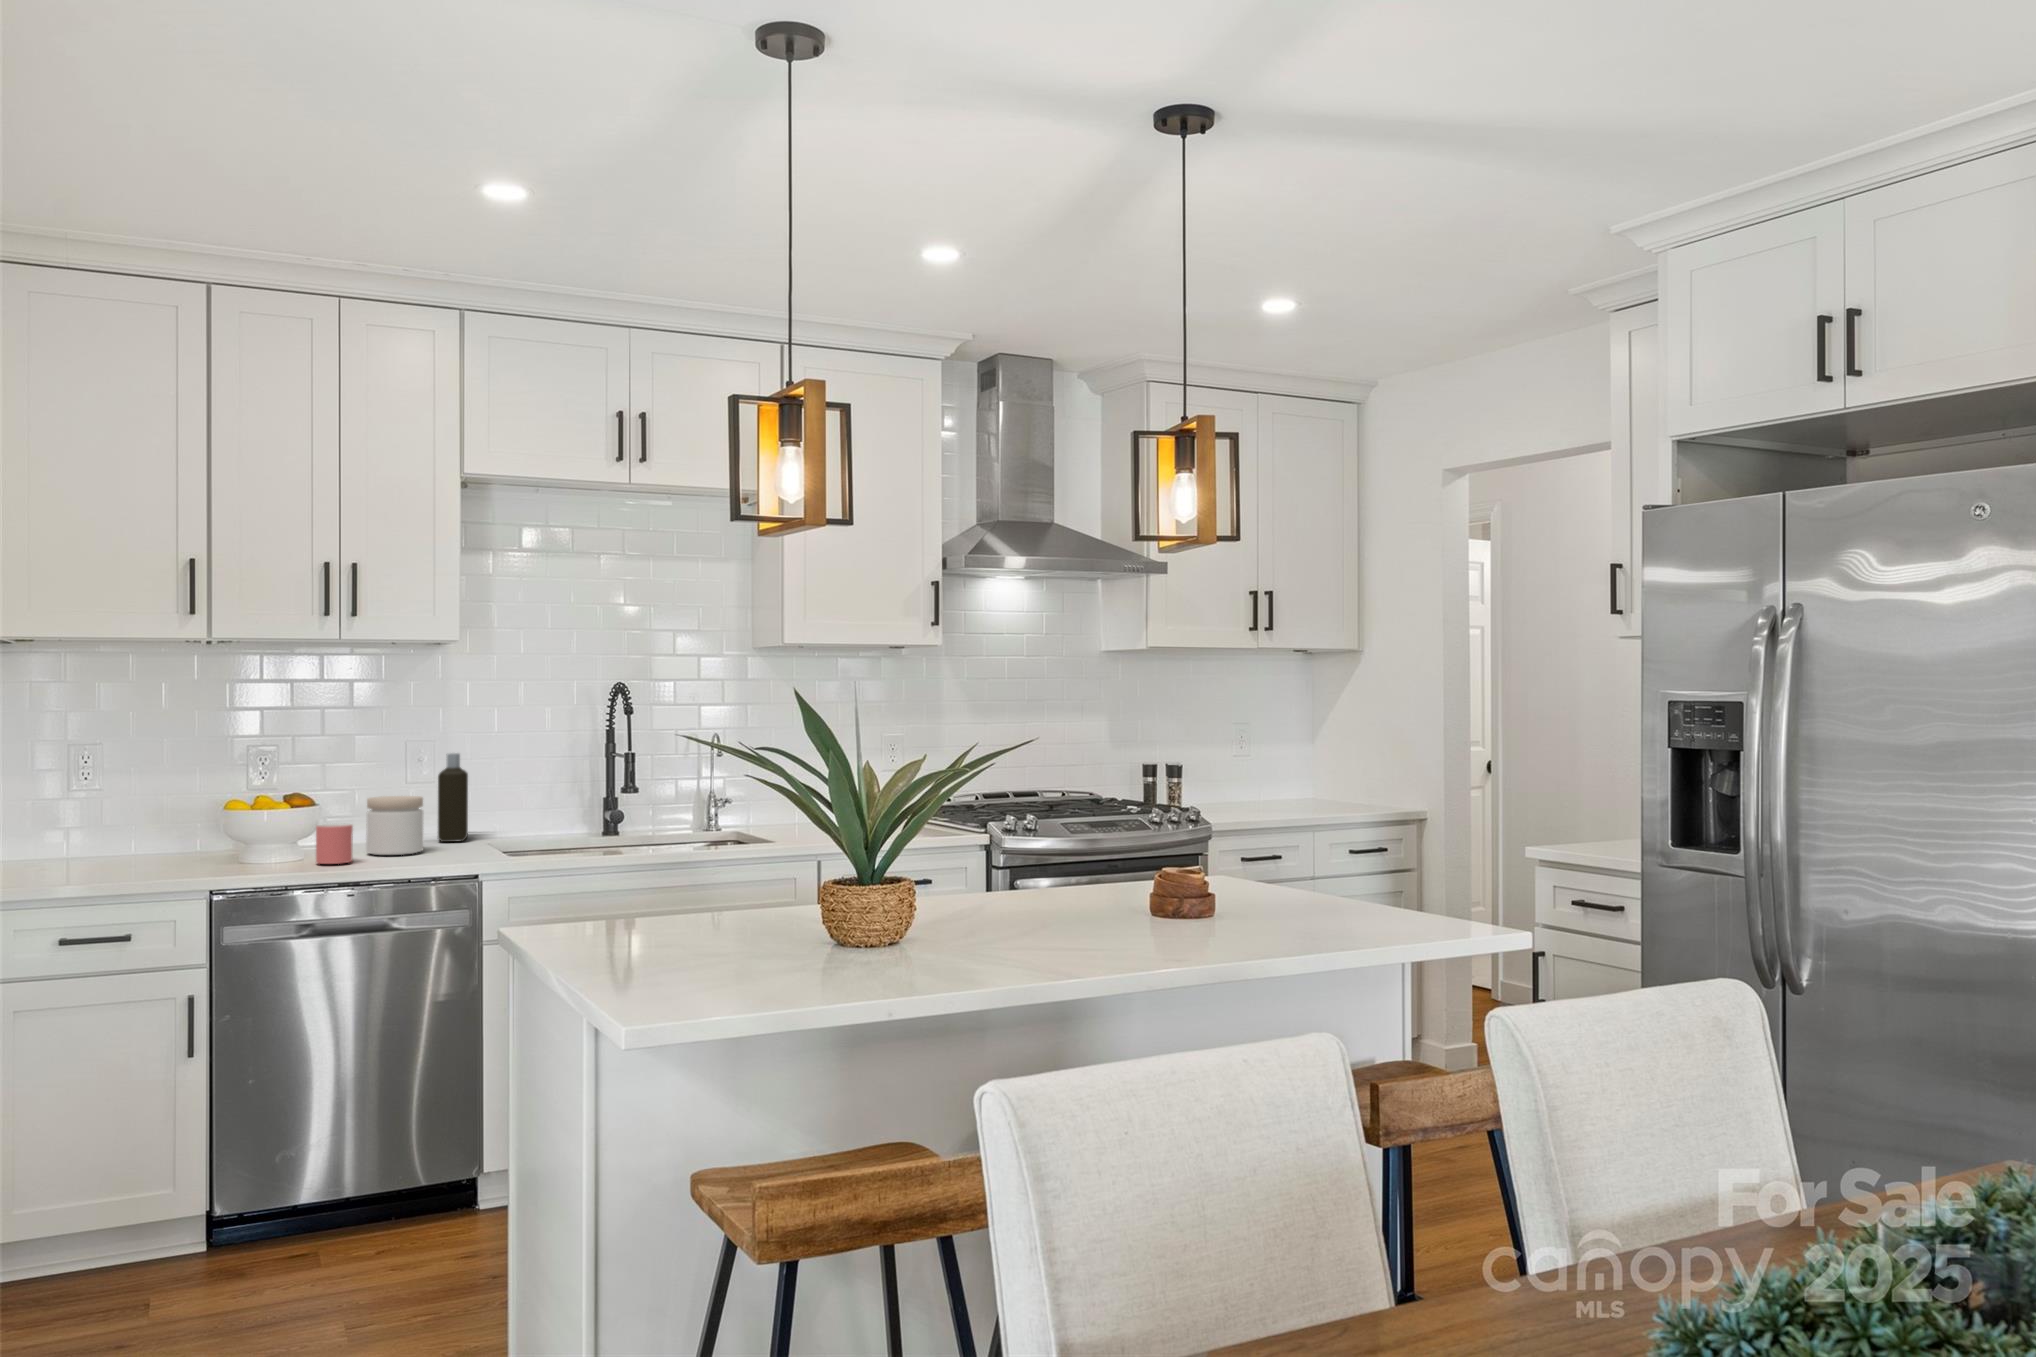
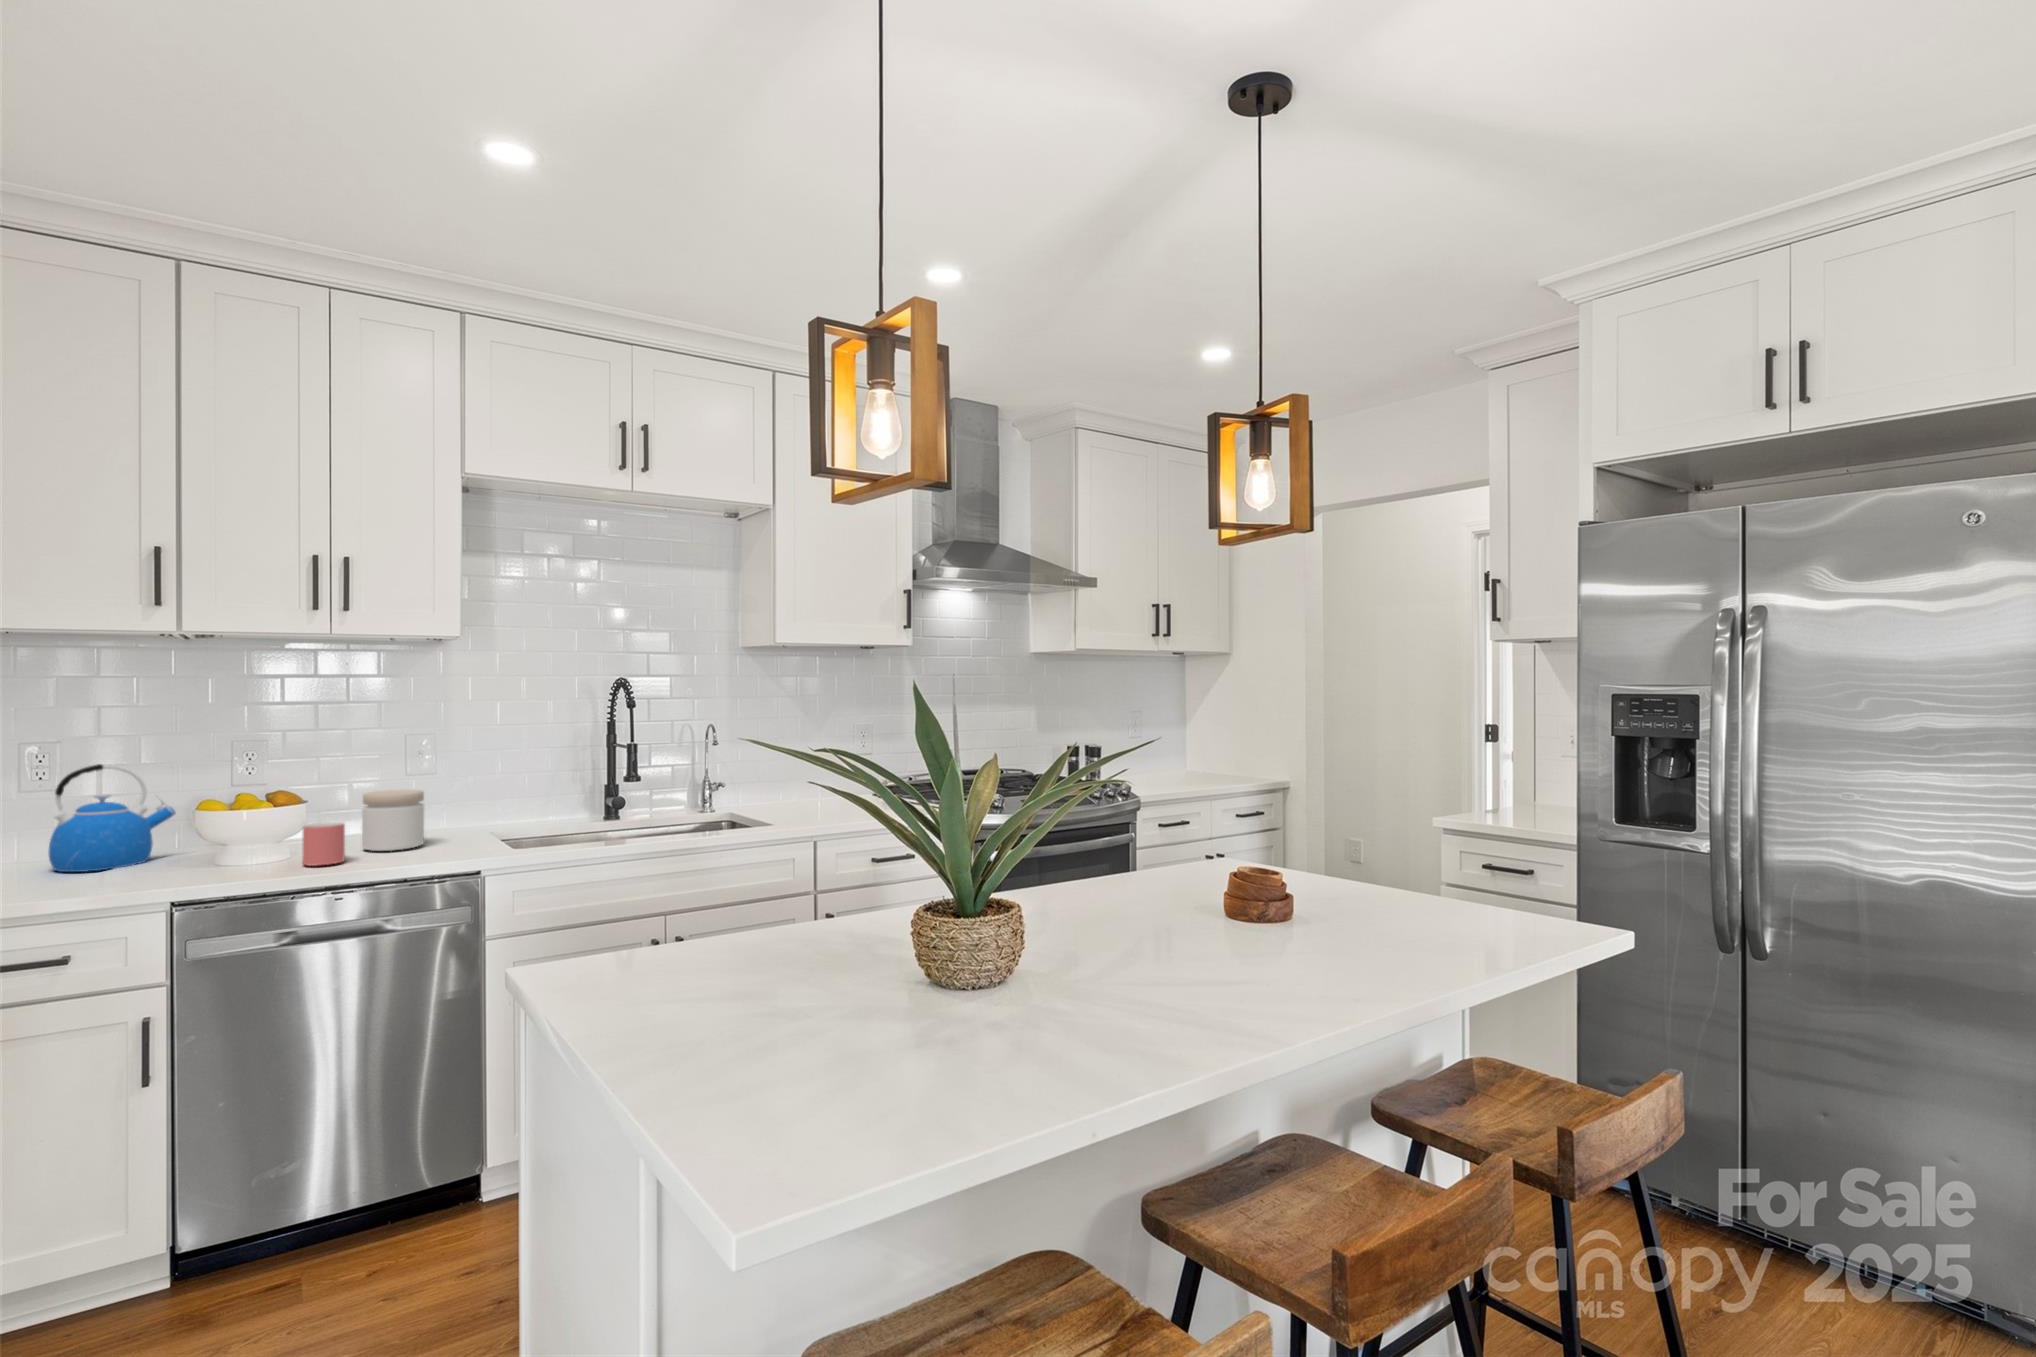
bottle: present [438,753,468,842] -> none [440,746,472,832]
kettle: none [101,764,203,864] -> present [49,764,176,872]

